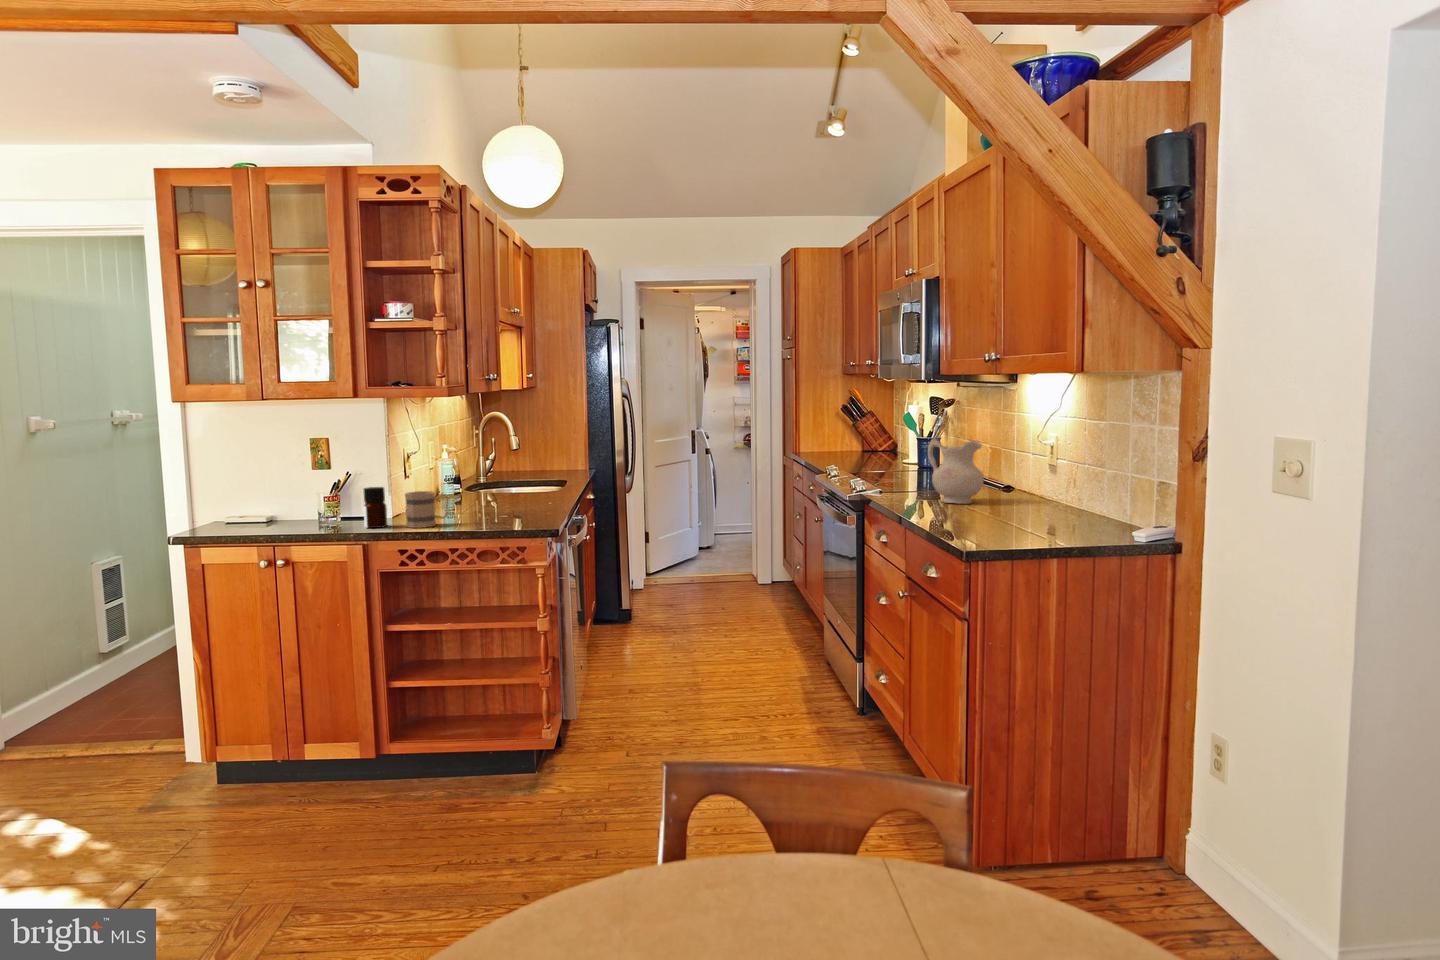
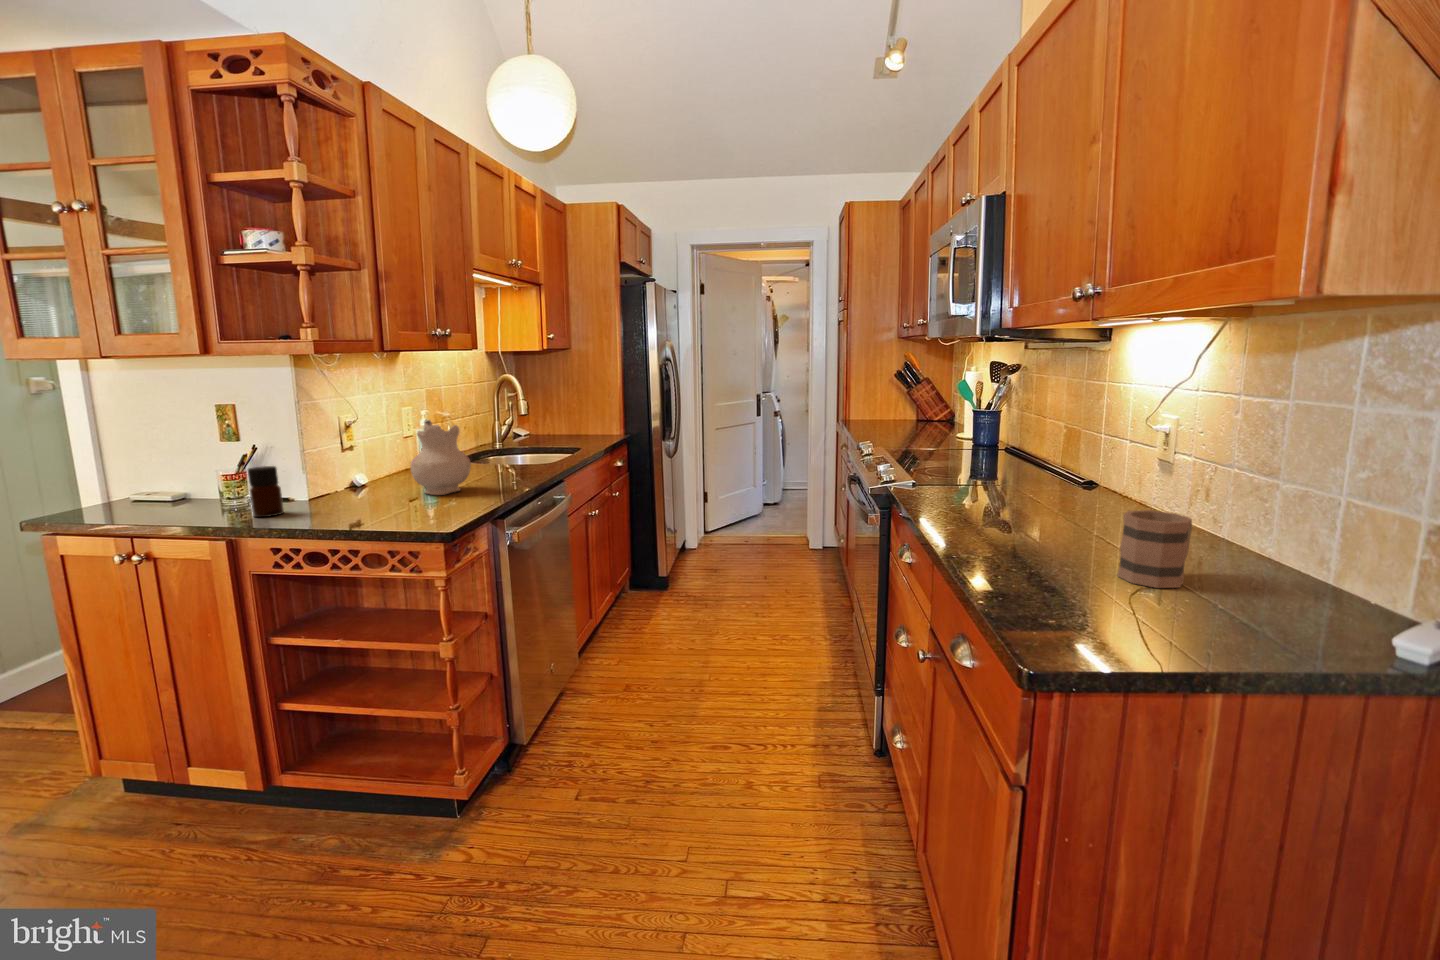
ceramic pitcher: present [928,438,984,504] -> present [410,420,471,495]
mug: present [405,491,449,528] -> present [1117,510,1192,588]

